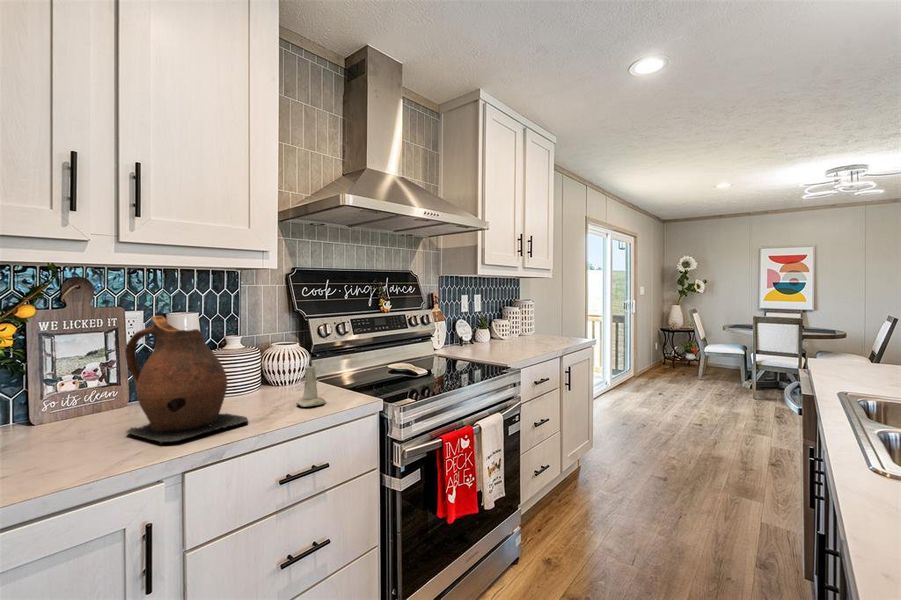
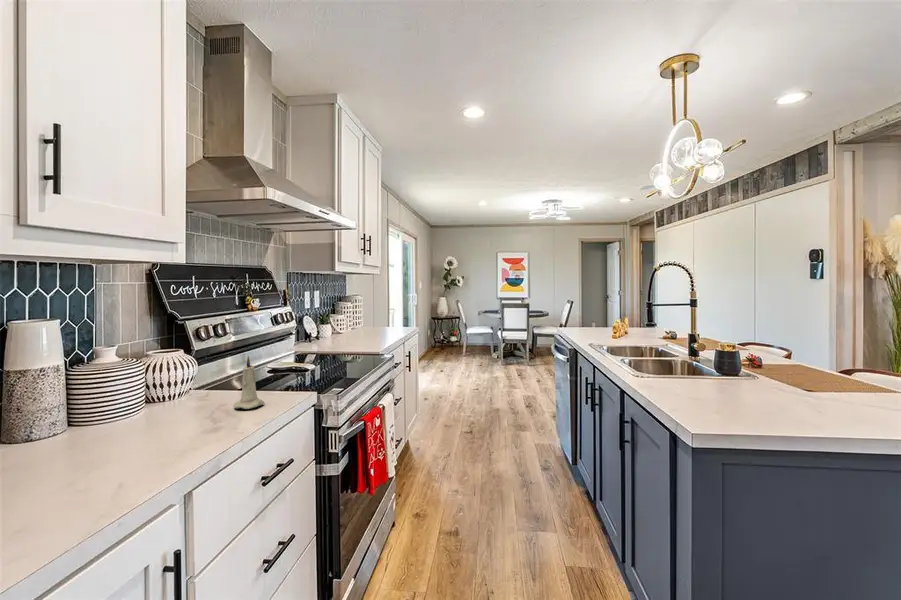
ceramic pitcher: present [125,316,248,444] -> none [59,322,214,467]

